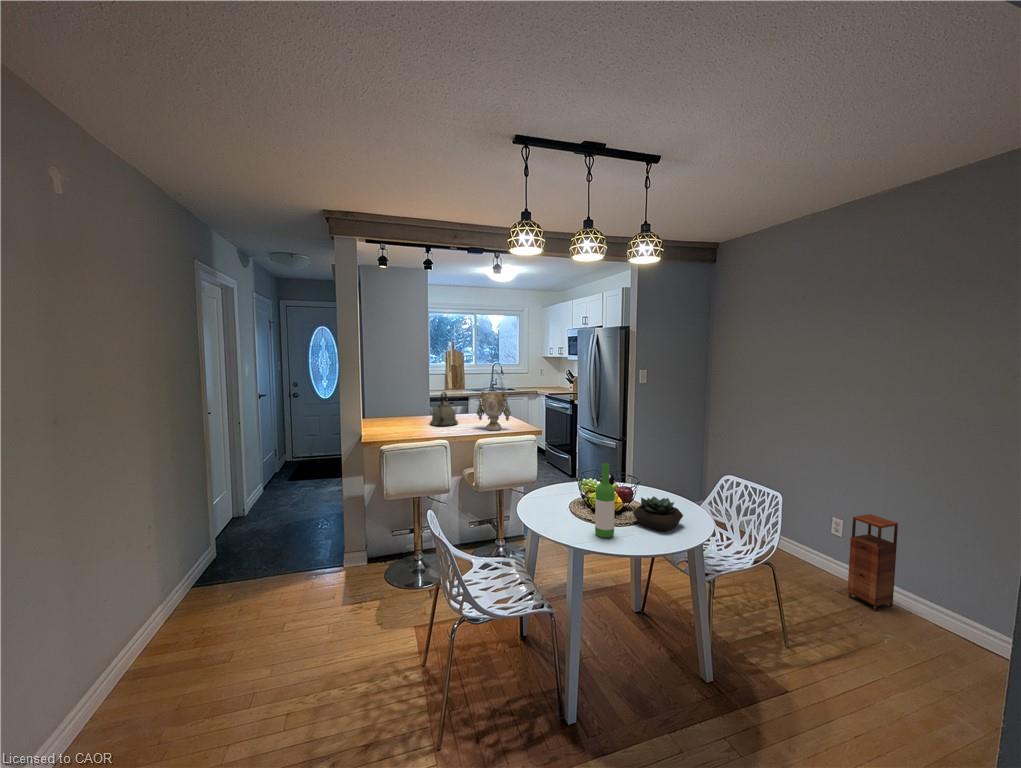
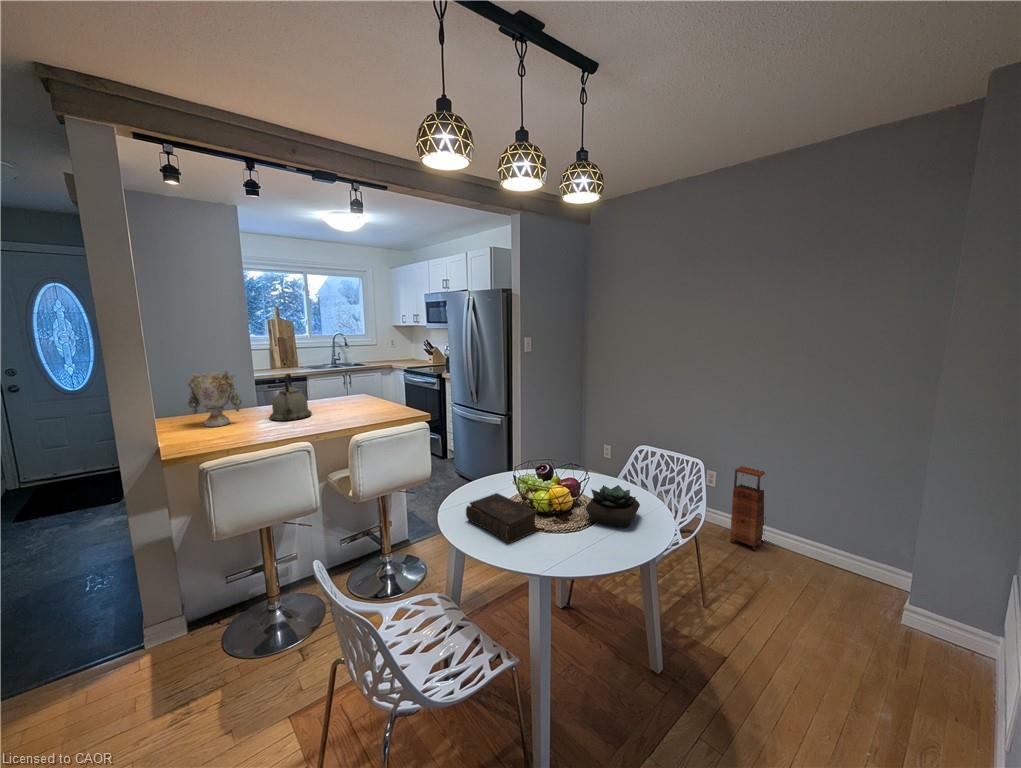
vase: present [476,390,511,431] -> present [187,370,242,427]
wine bottle: present [595,463,615,538] -> none [556,457,580,552]
book: none [539,491,590,525] -> present [466,493,539,543]

